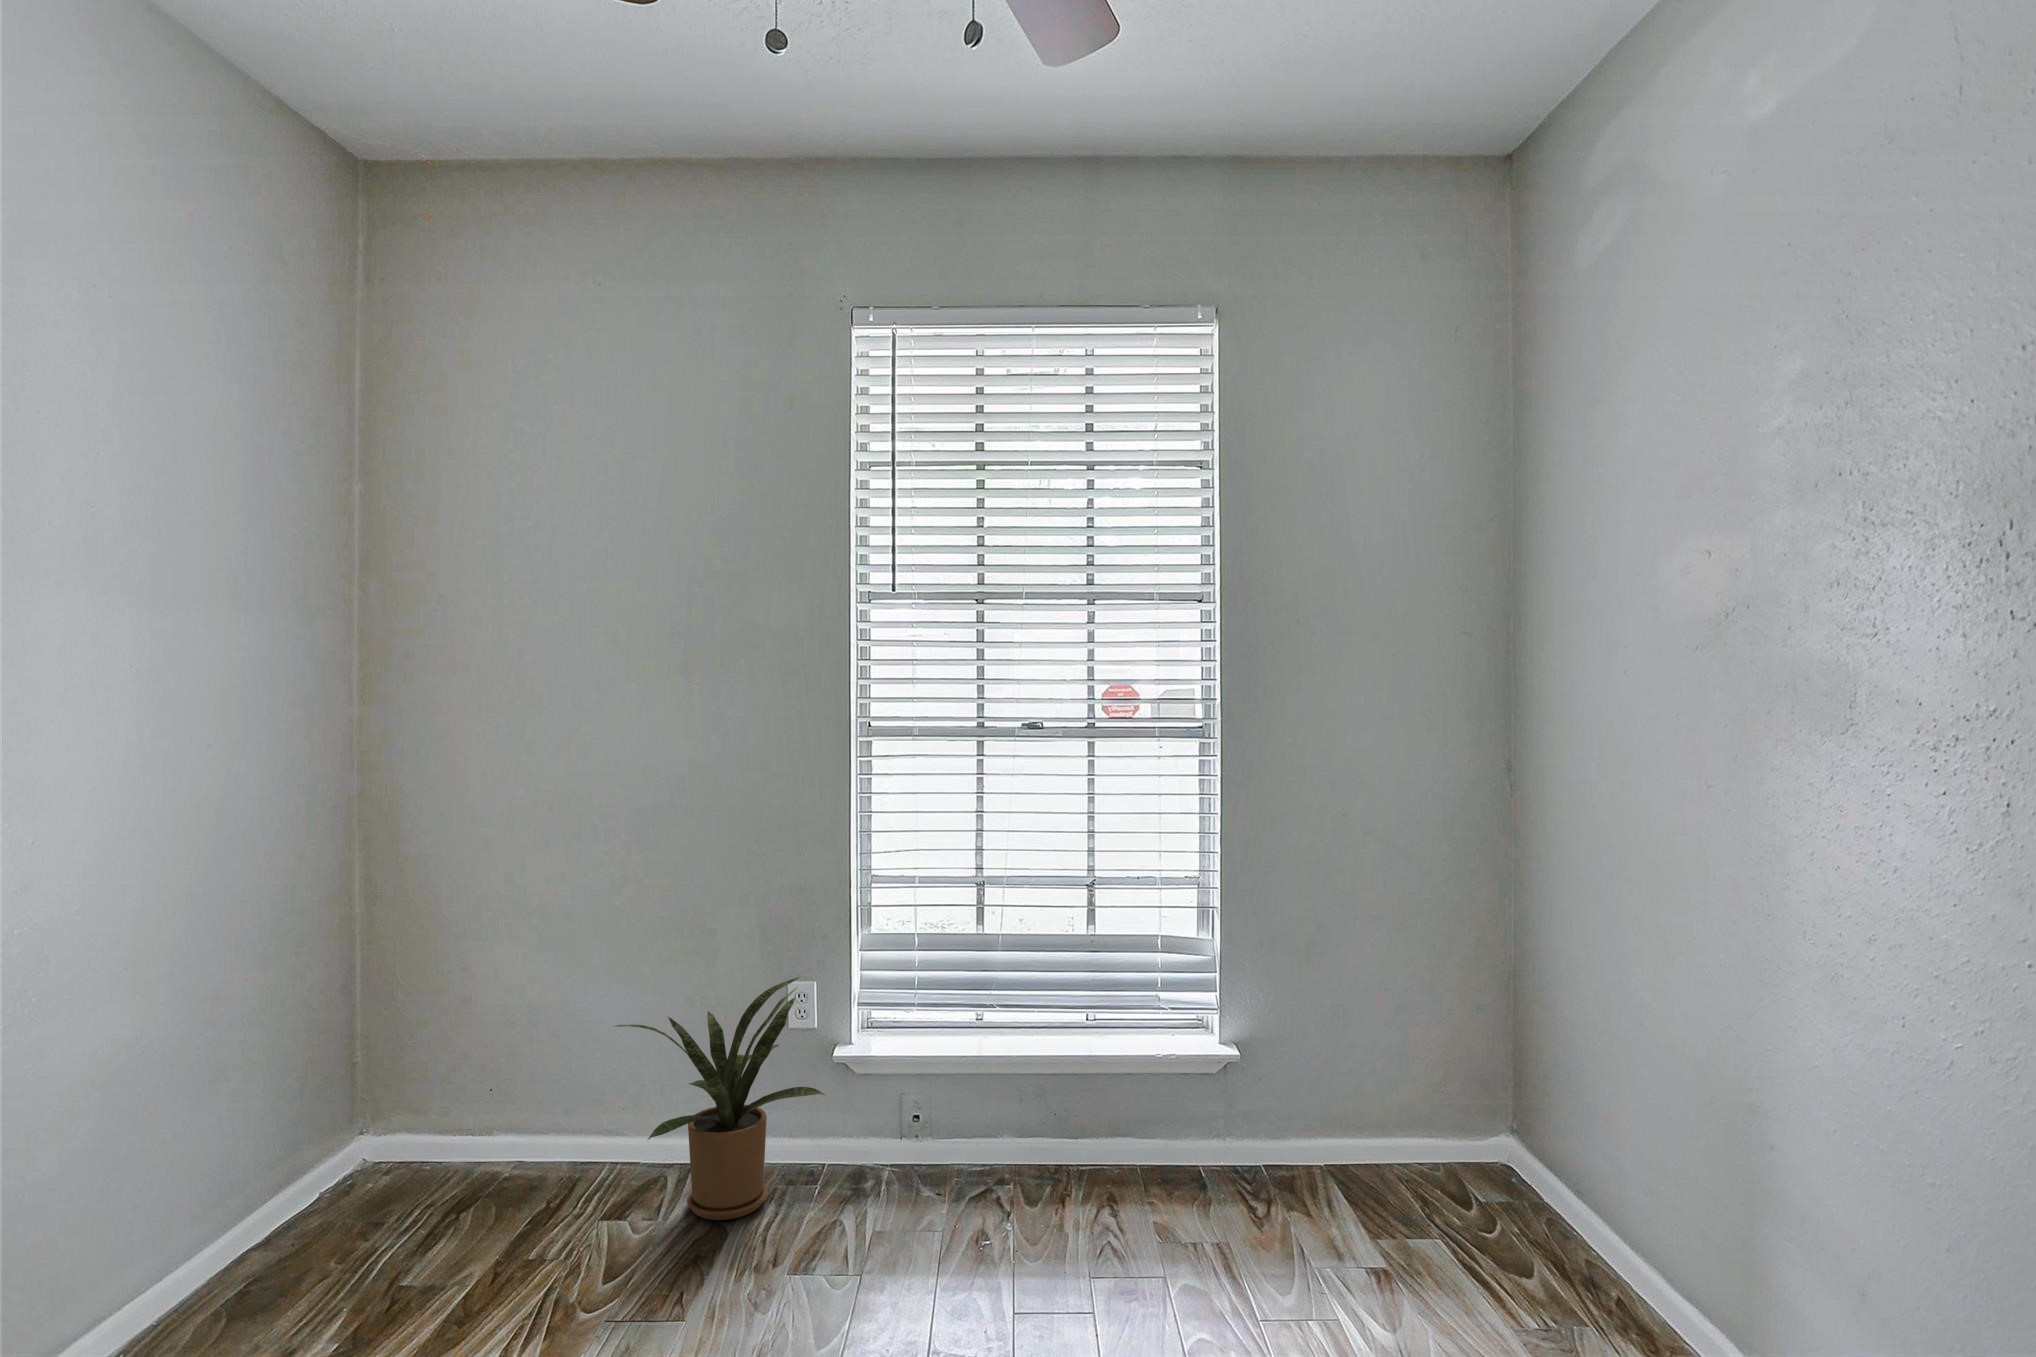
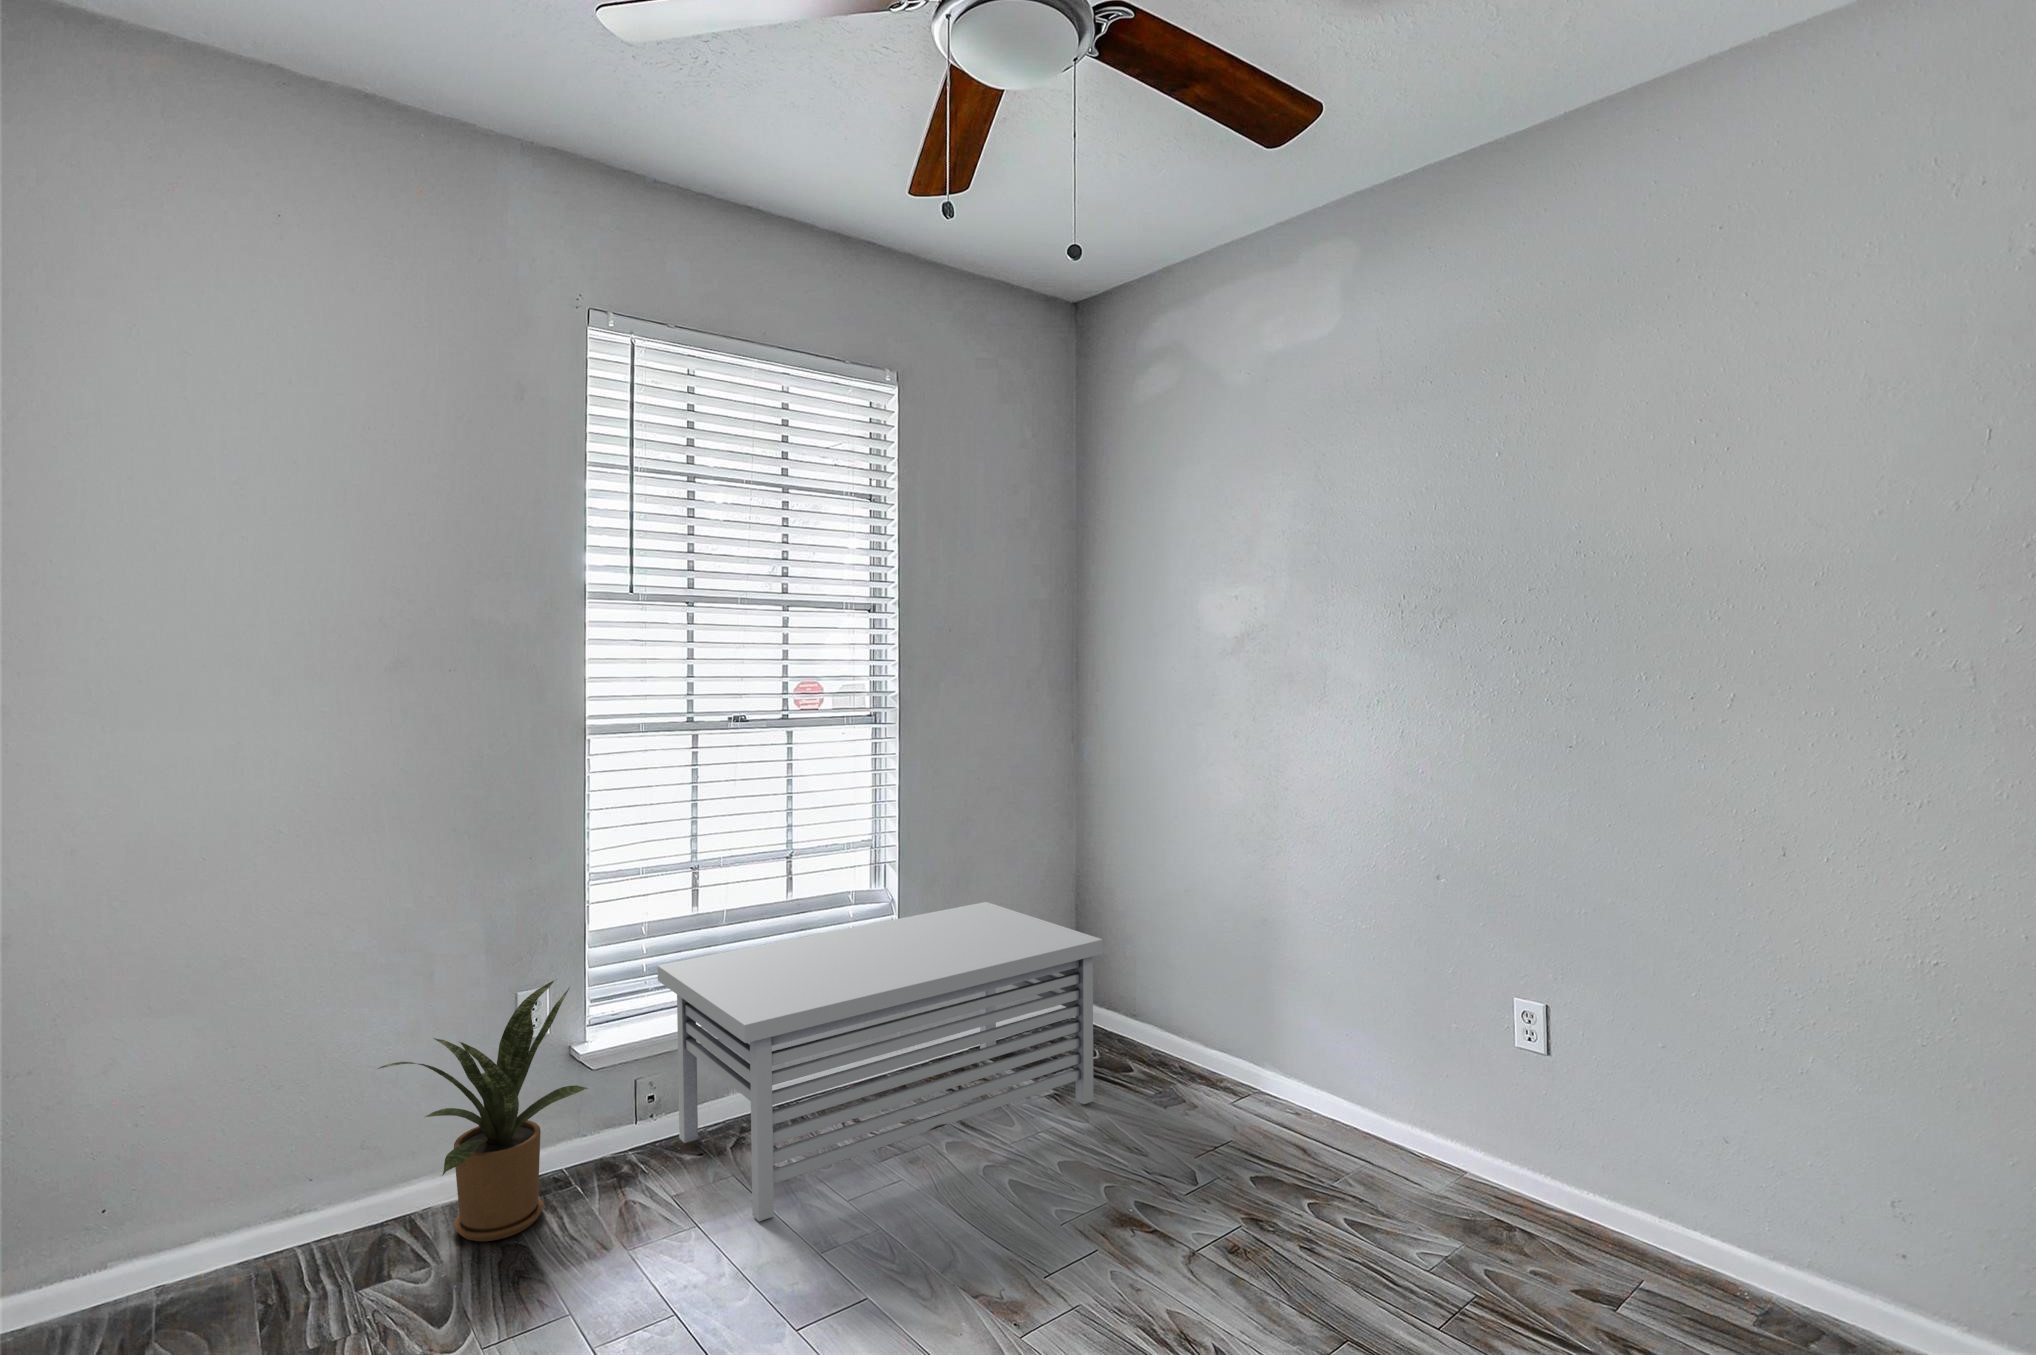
storage bench: none [894,981,1435,1291] -> present [657,902,1103,1221]

